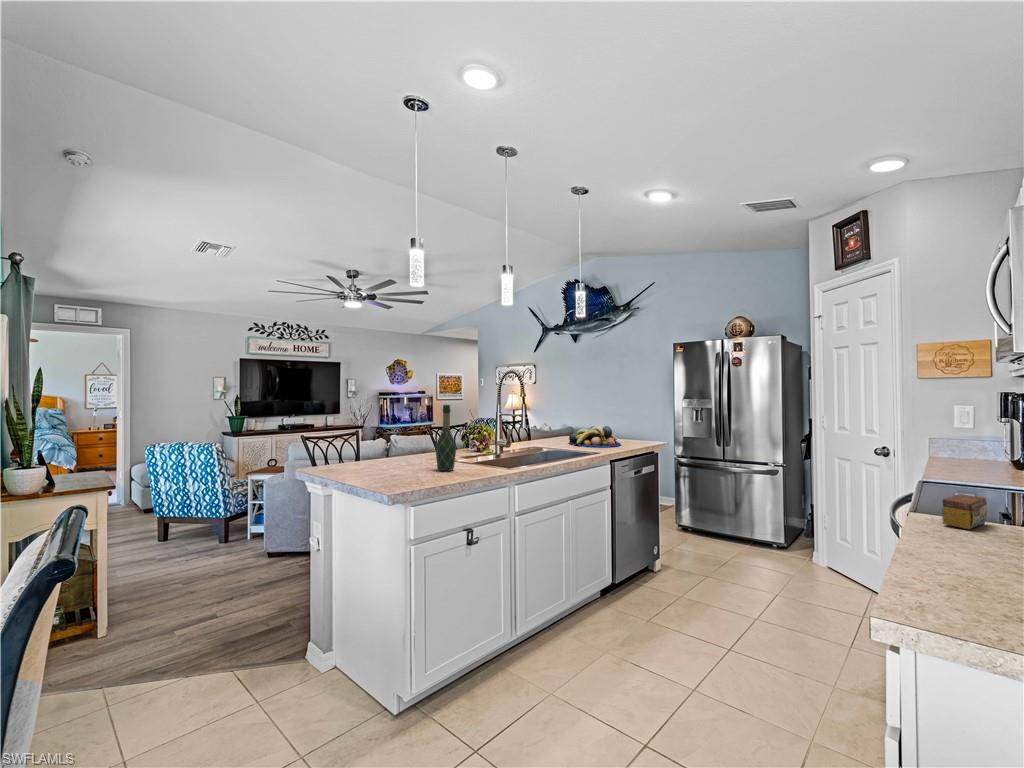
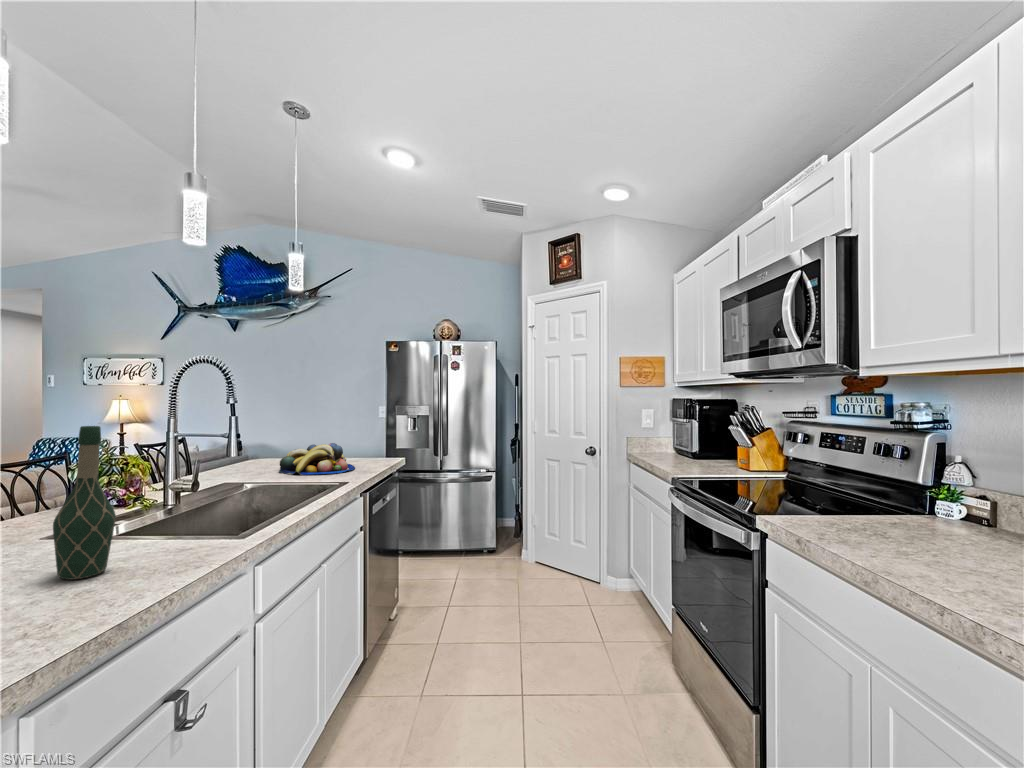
tea box: present [942,494,987,529] -> none [821,502,864,540]

